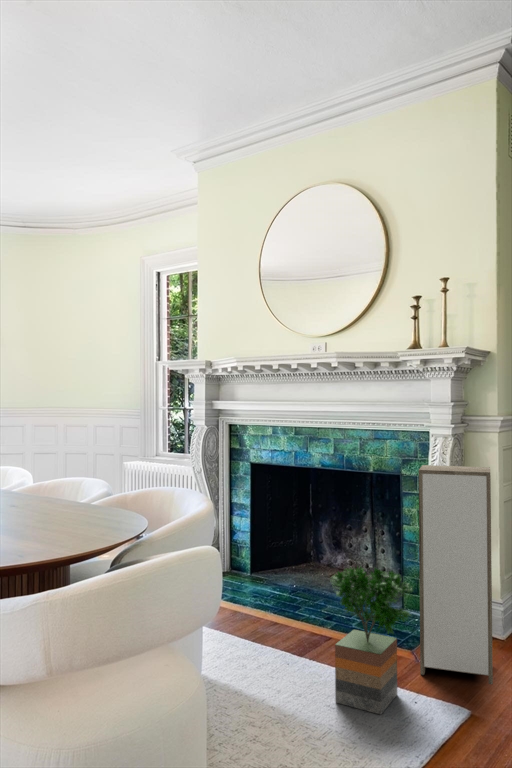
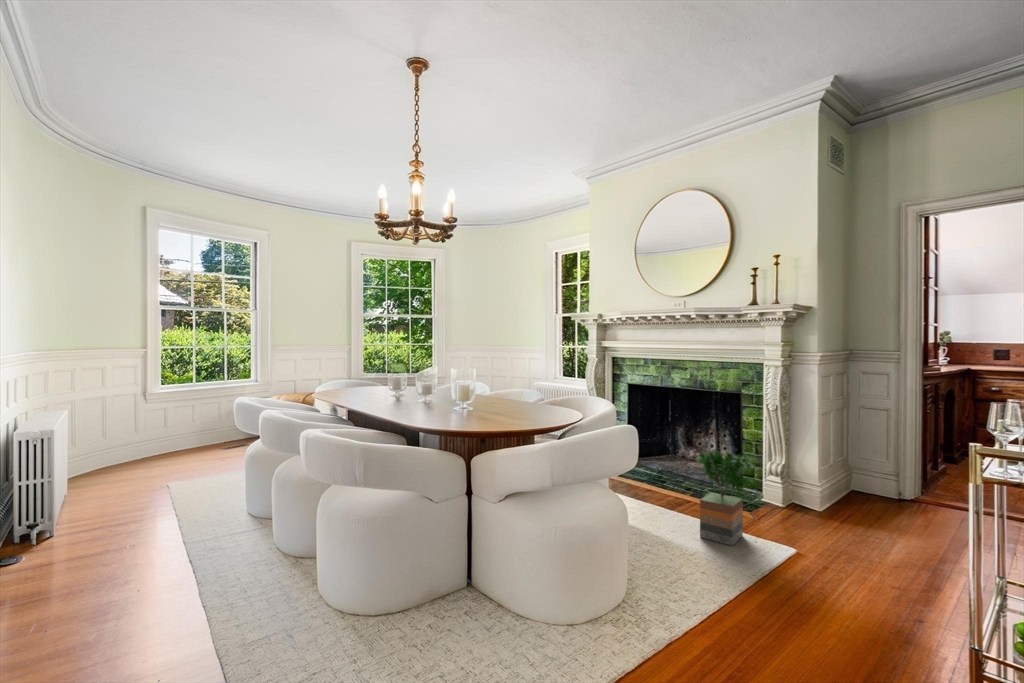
storage cabinet: present [419,465,493,684] -> none [758,386,812,535]

